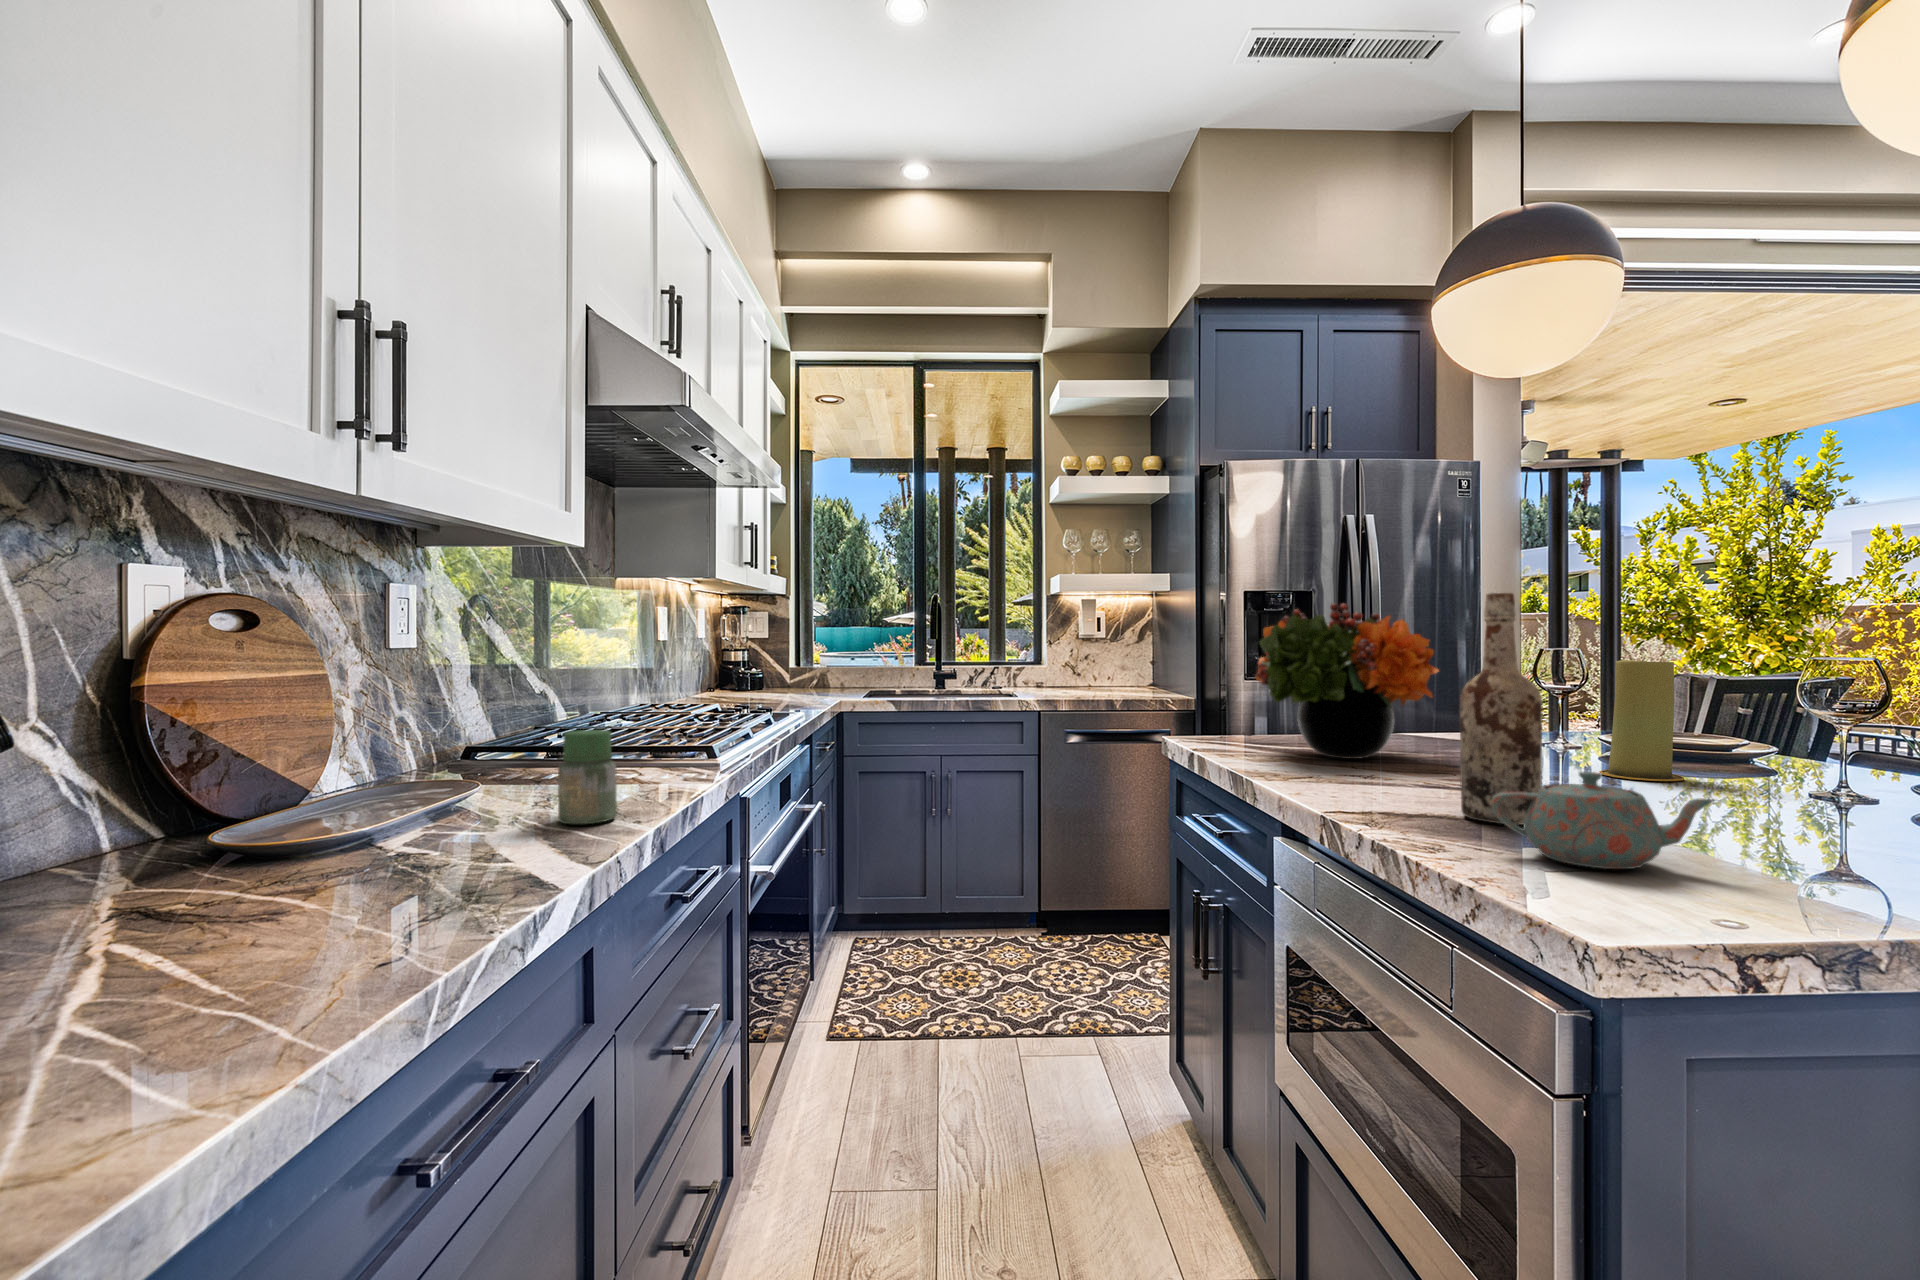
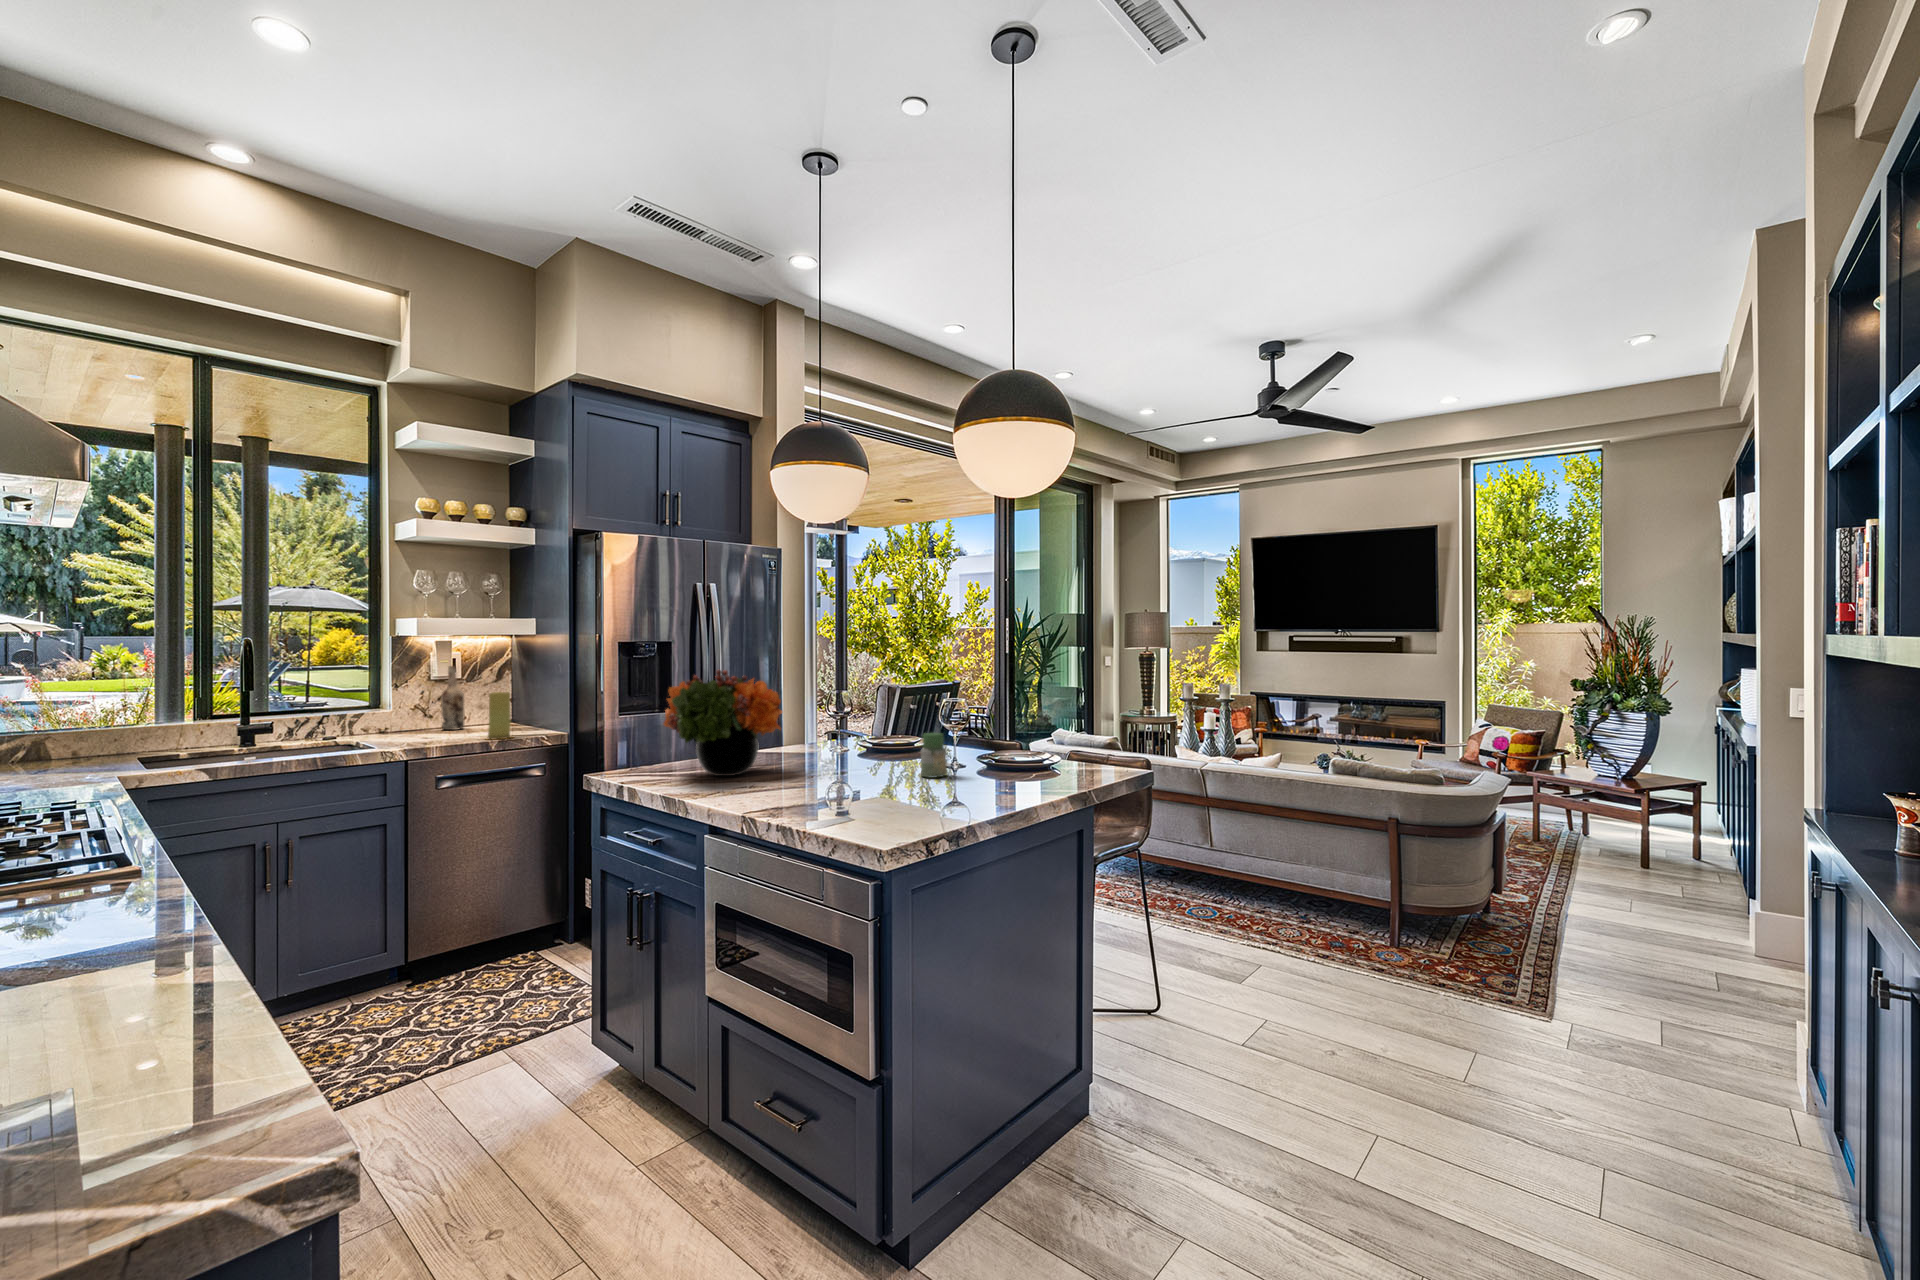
wine bottle: present [1460,593,1543,825] -> present [441,666,465,730]
candle: present [1599,660,1684,781] -> present [487,692,512,740]
jar: present [558,730,617,824] -> present [921,733,947,778]
teapot: present [1491,772,1715,869] -> none [836,773,925,820]

